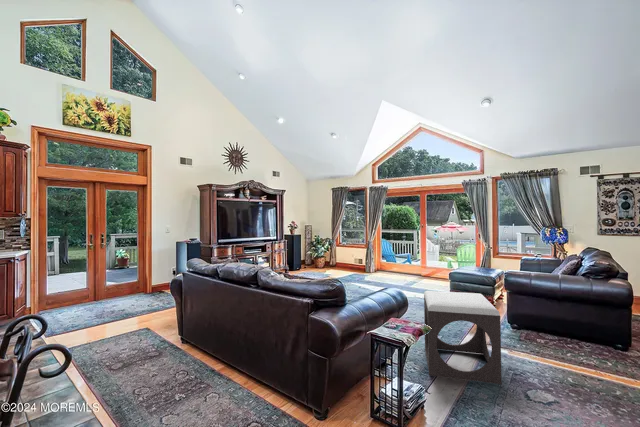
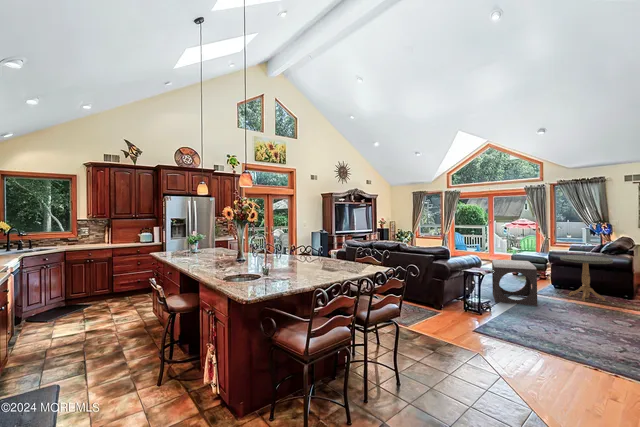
side table: none [524,279,608,360] -> present [560,255,613,301]

